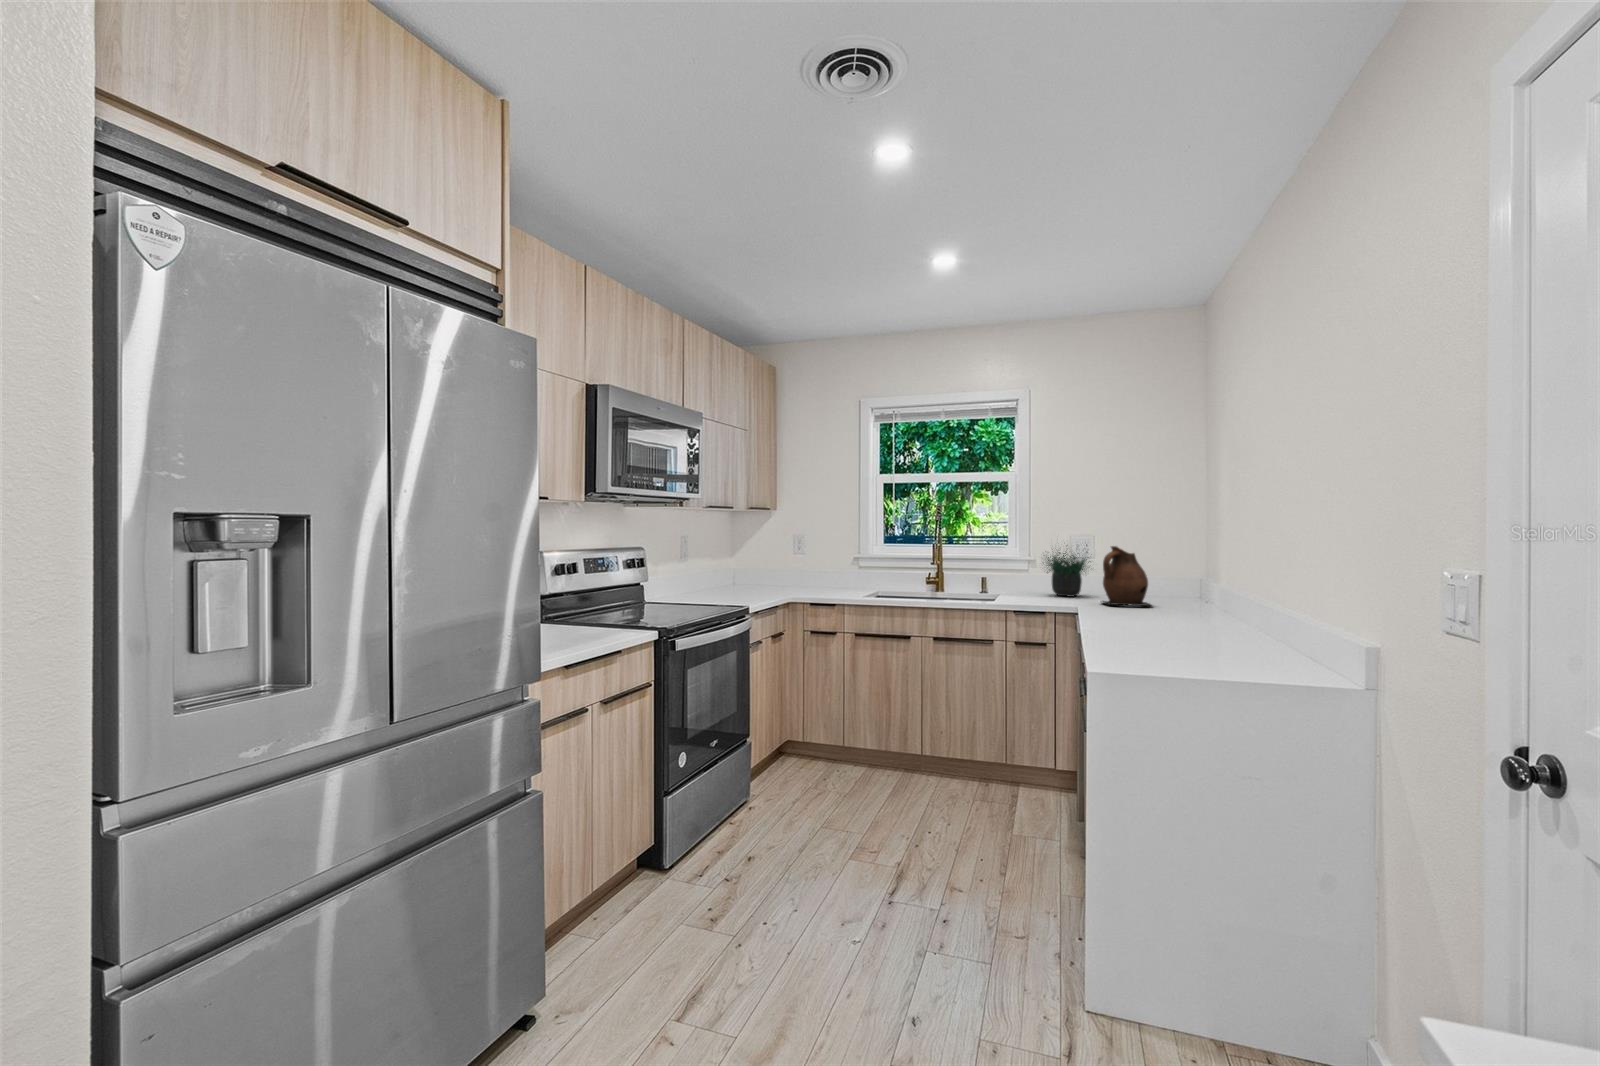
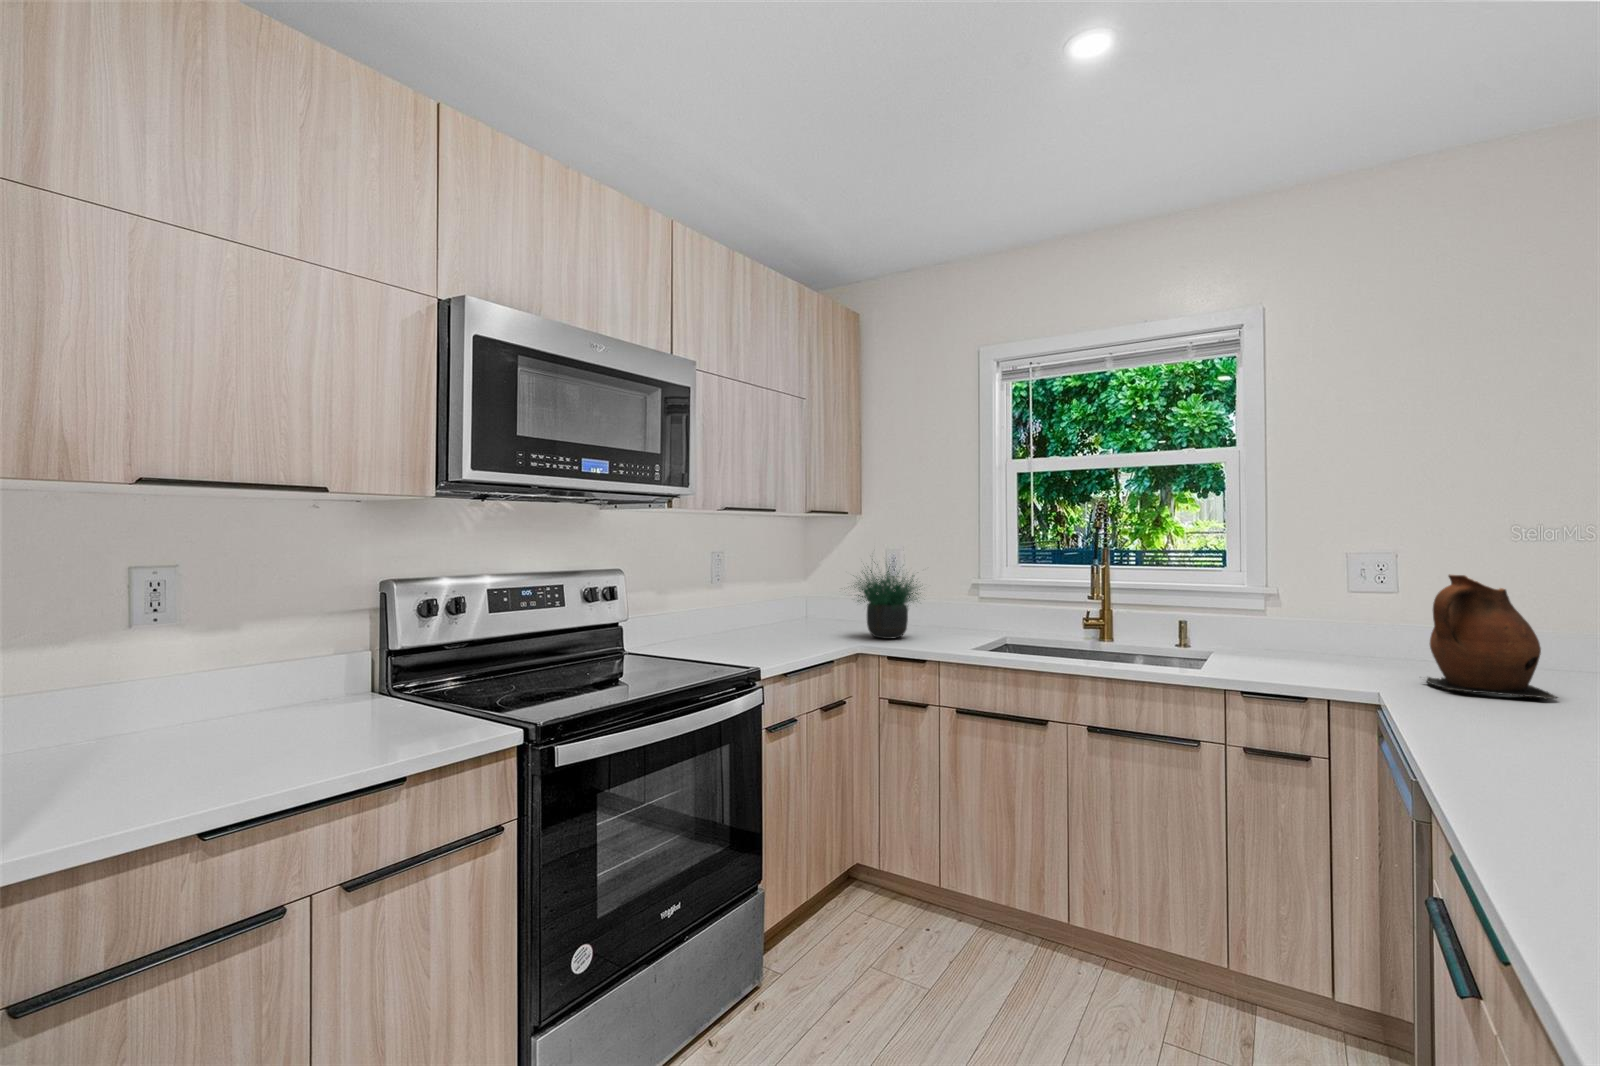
potted plant: present [1044,549,1091,597] -> present [855,564,920,639]

